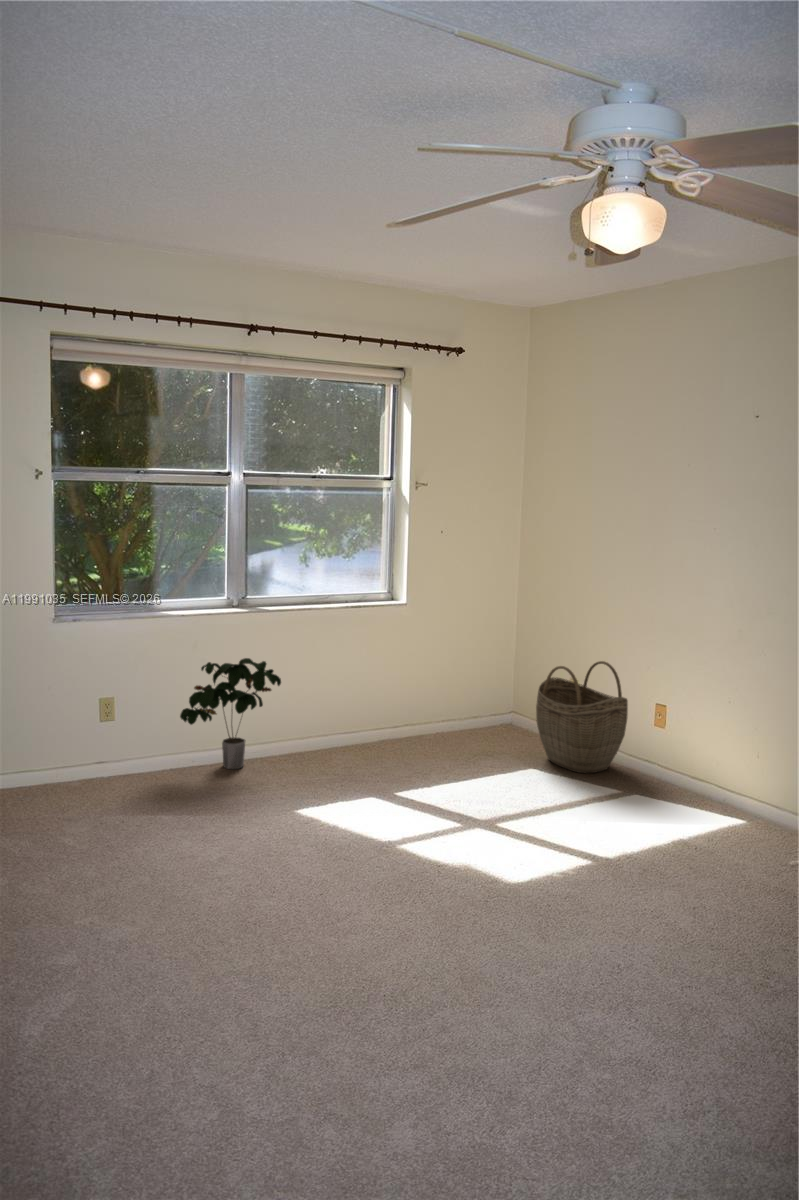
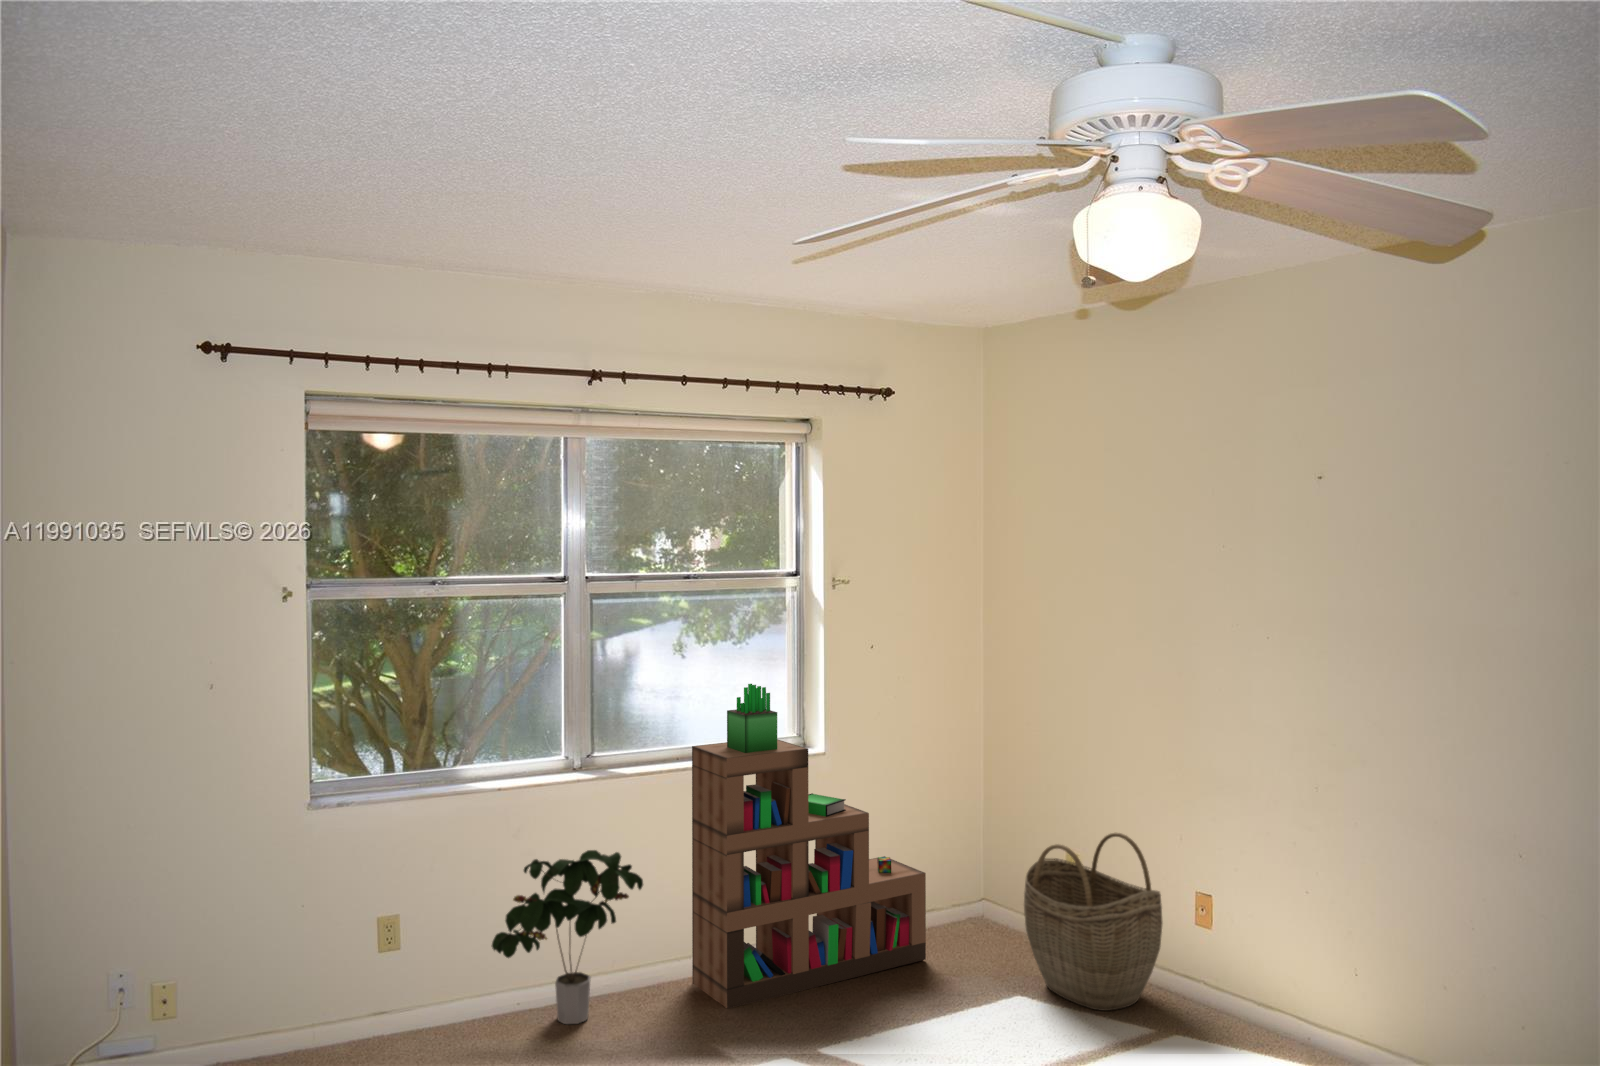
bookshelf: none [313,552,472,765] -> present [692,684,926,1009]

